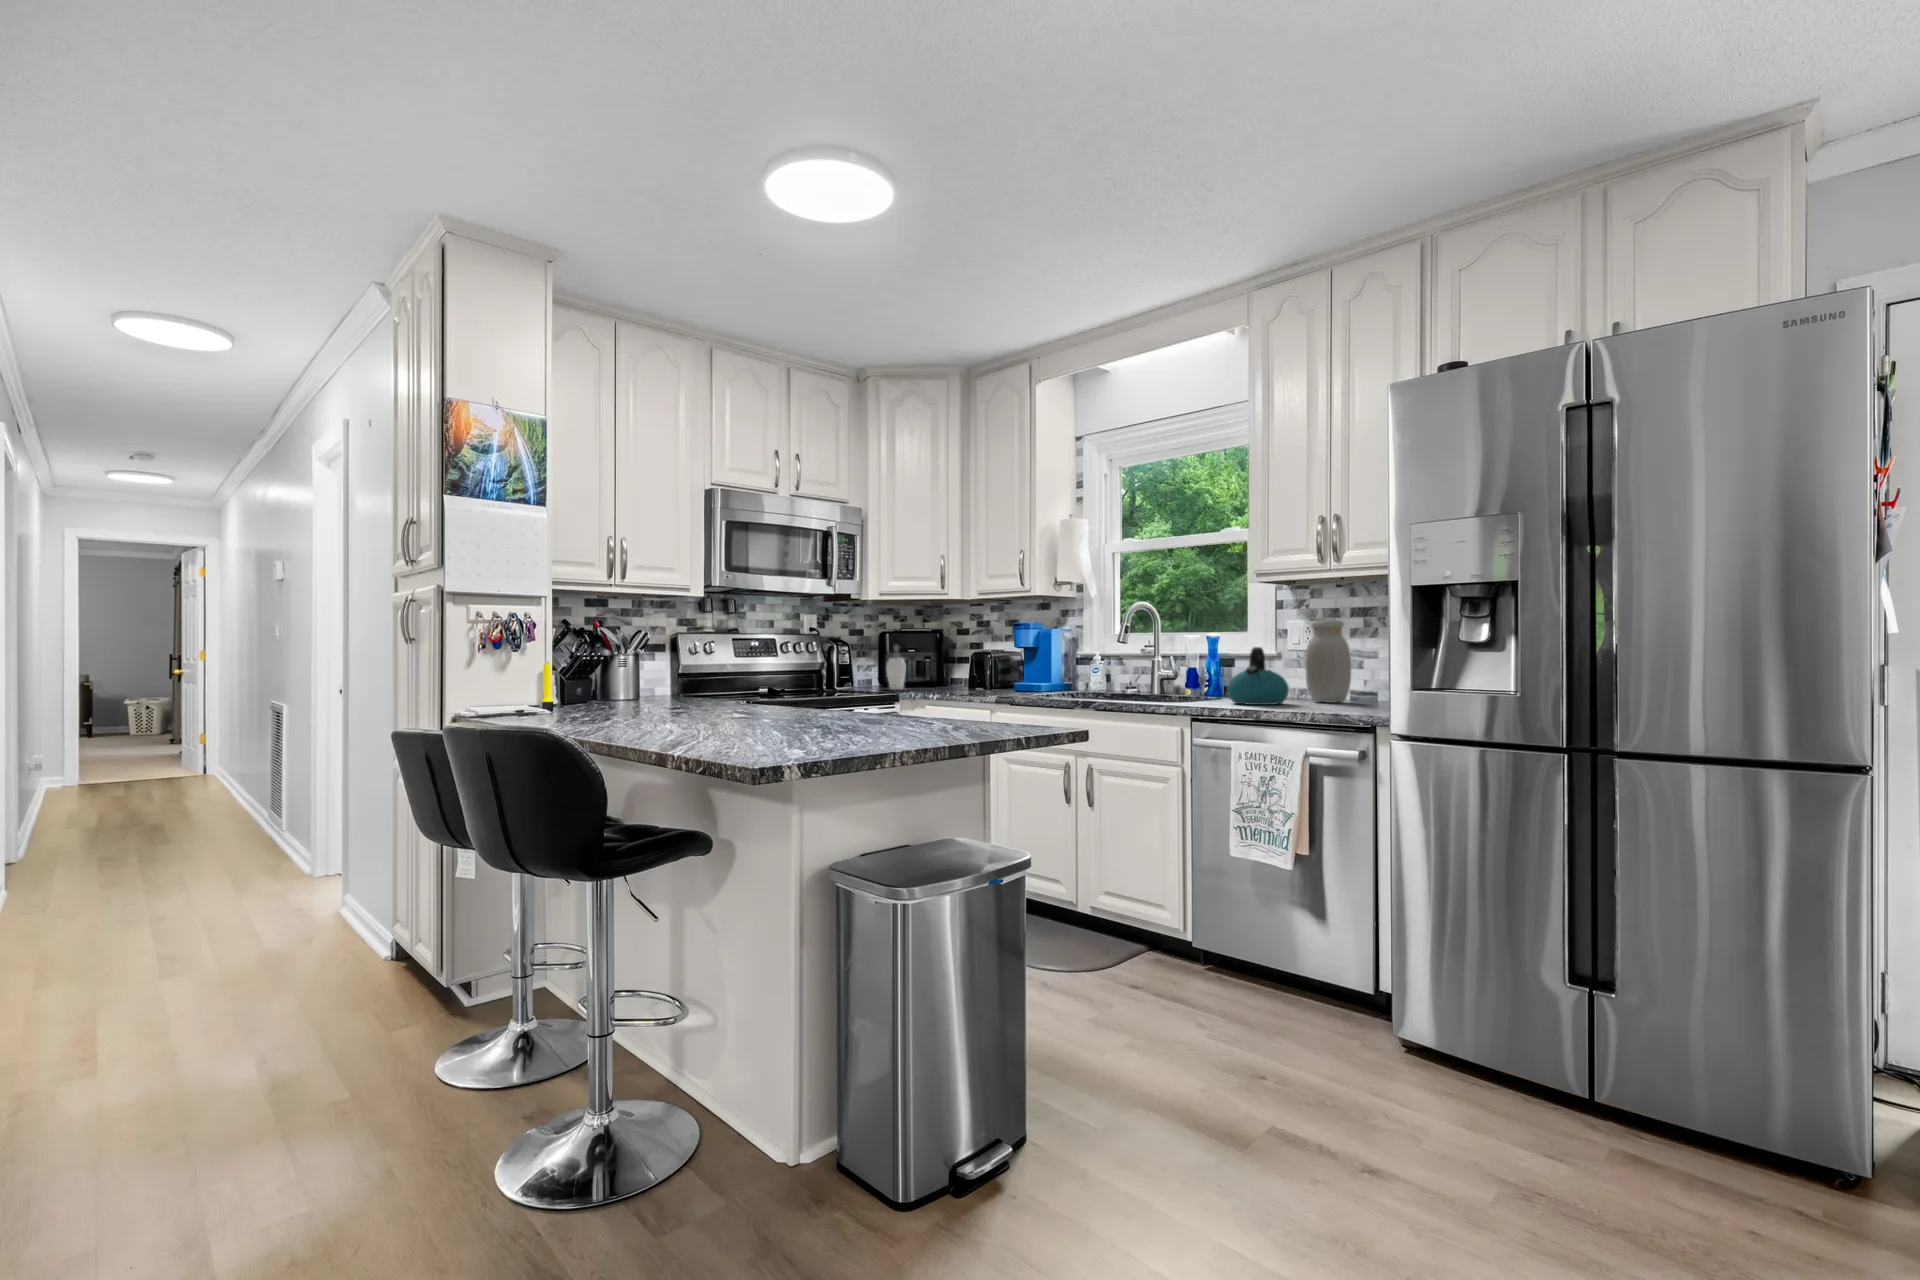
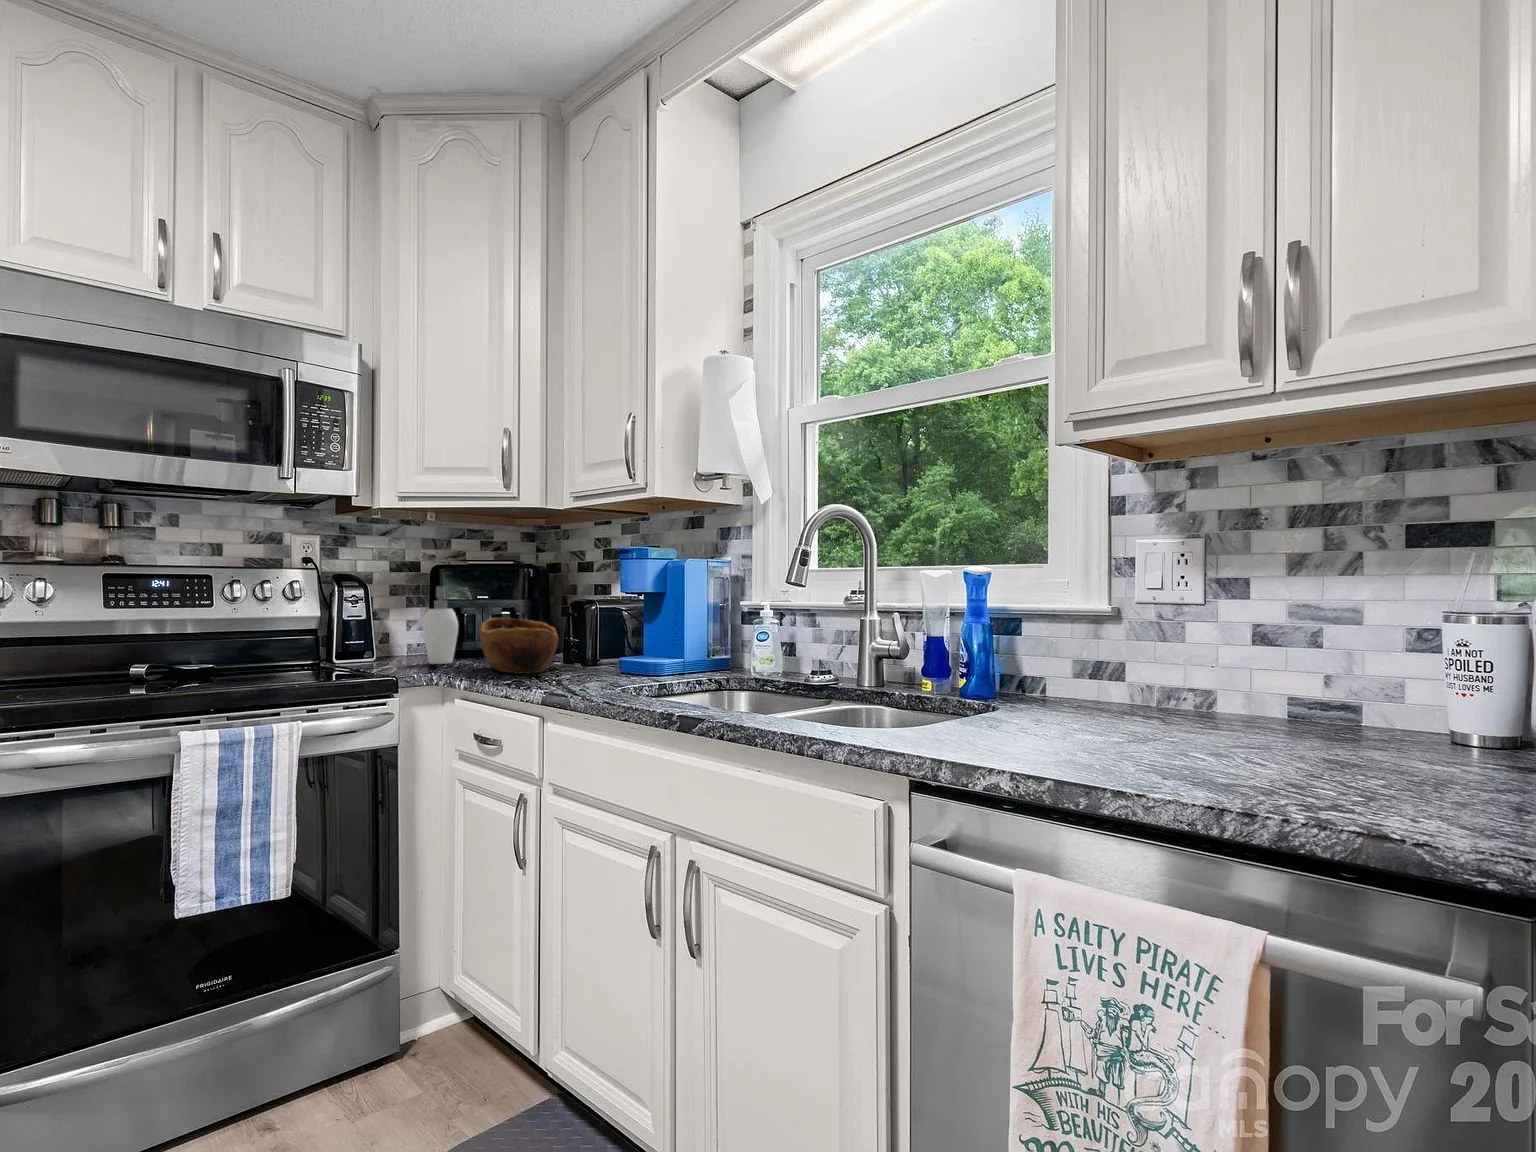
jar: present [1305,619,1351,703] -> none [1189,530,1308,734]
kettle: present [1227,647,1289,705] -> none [1003,597,1162,750]
wooden bowl: none [927,663,979,692] -> present [480,618,558,674]

